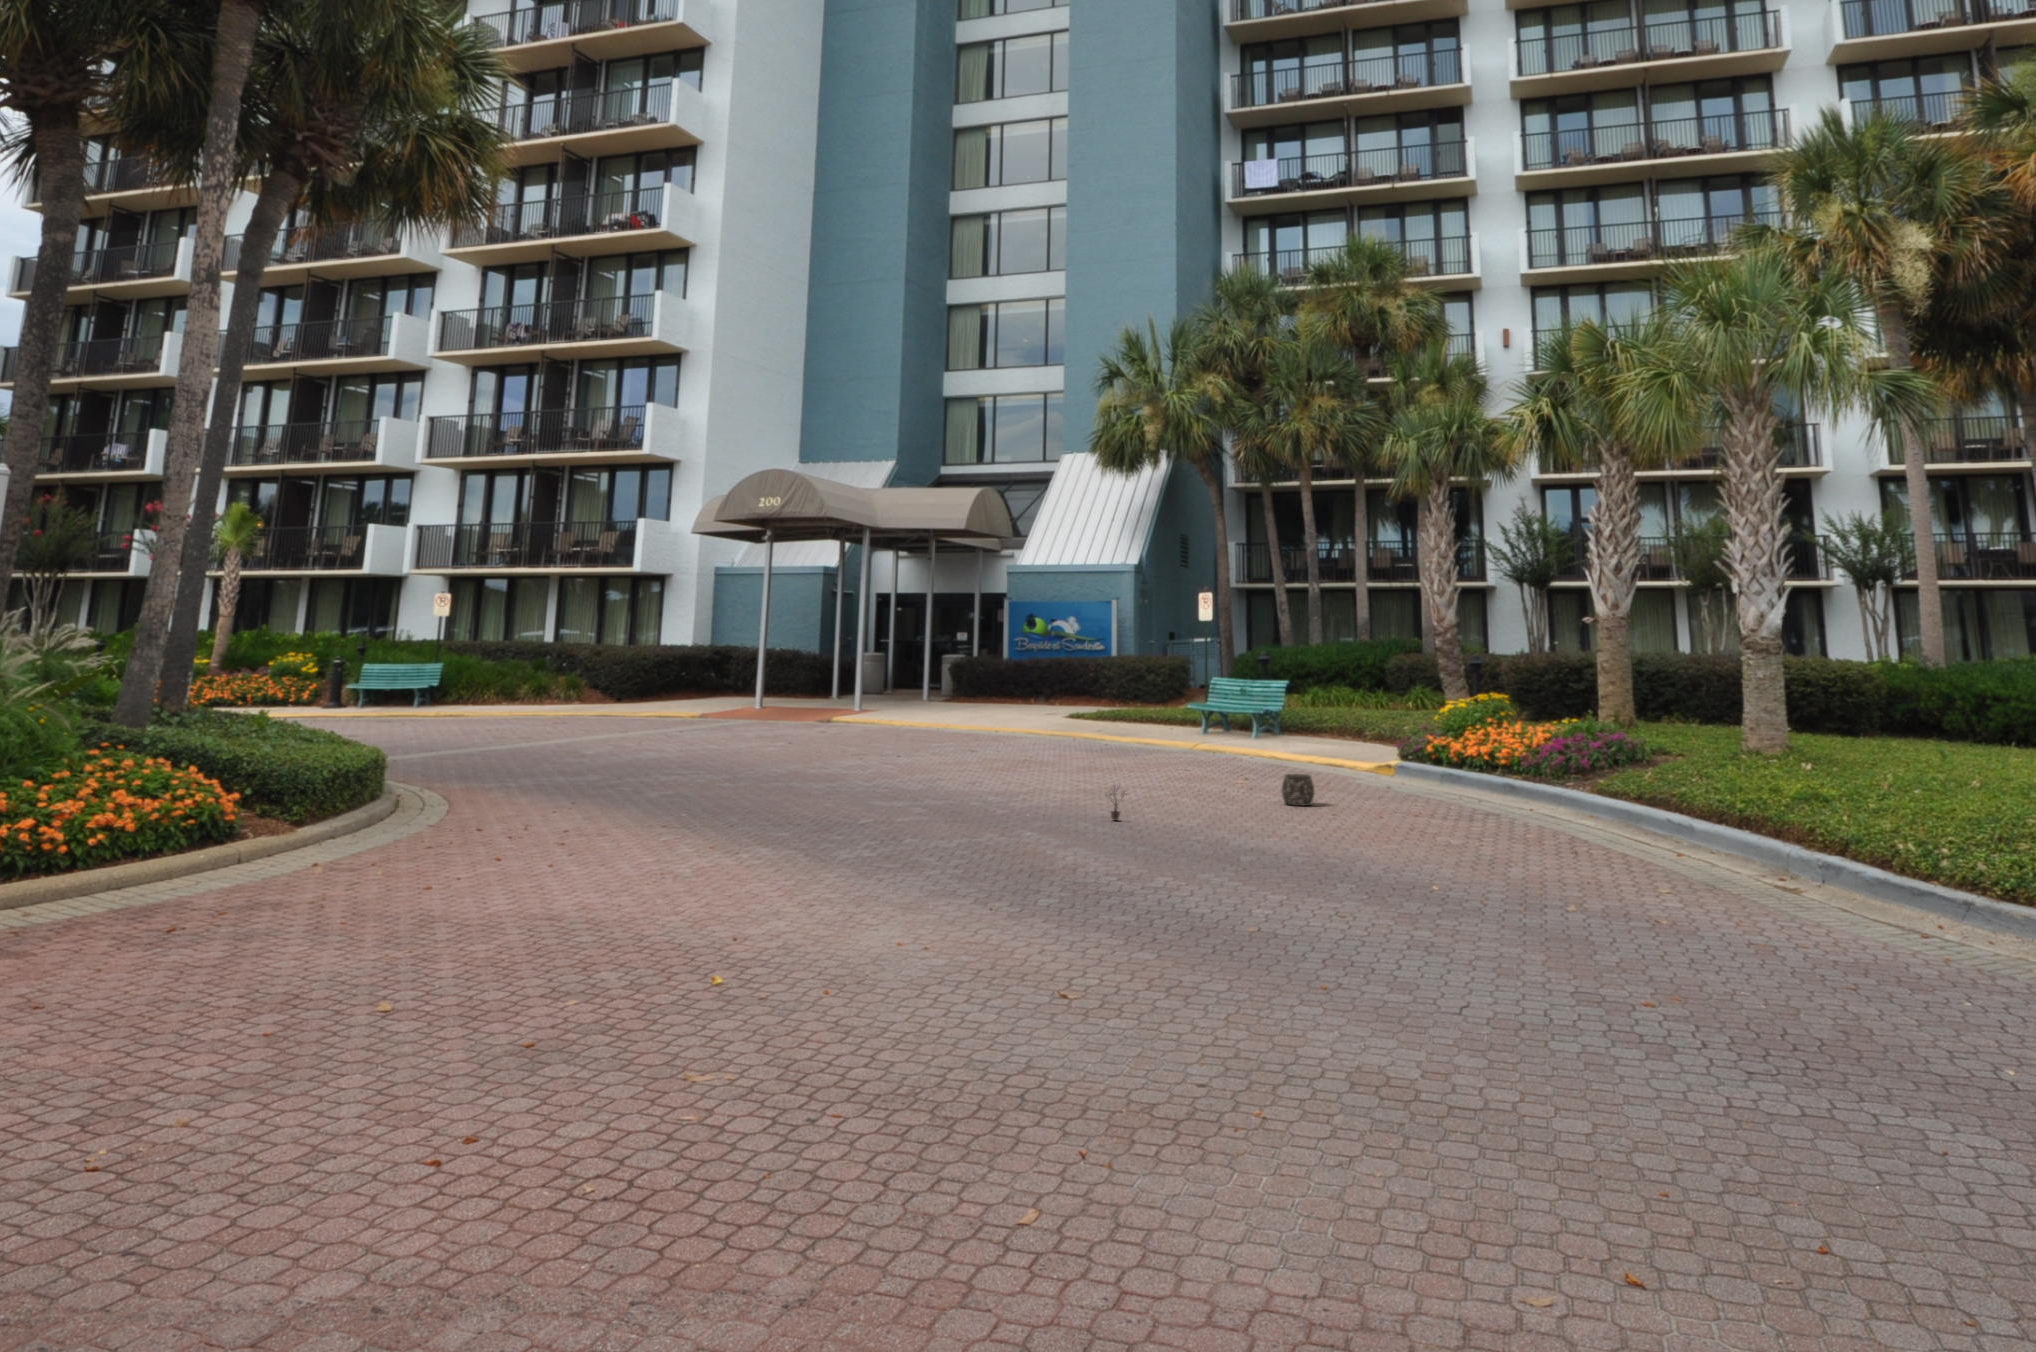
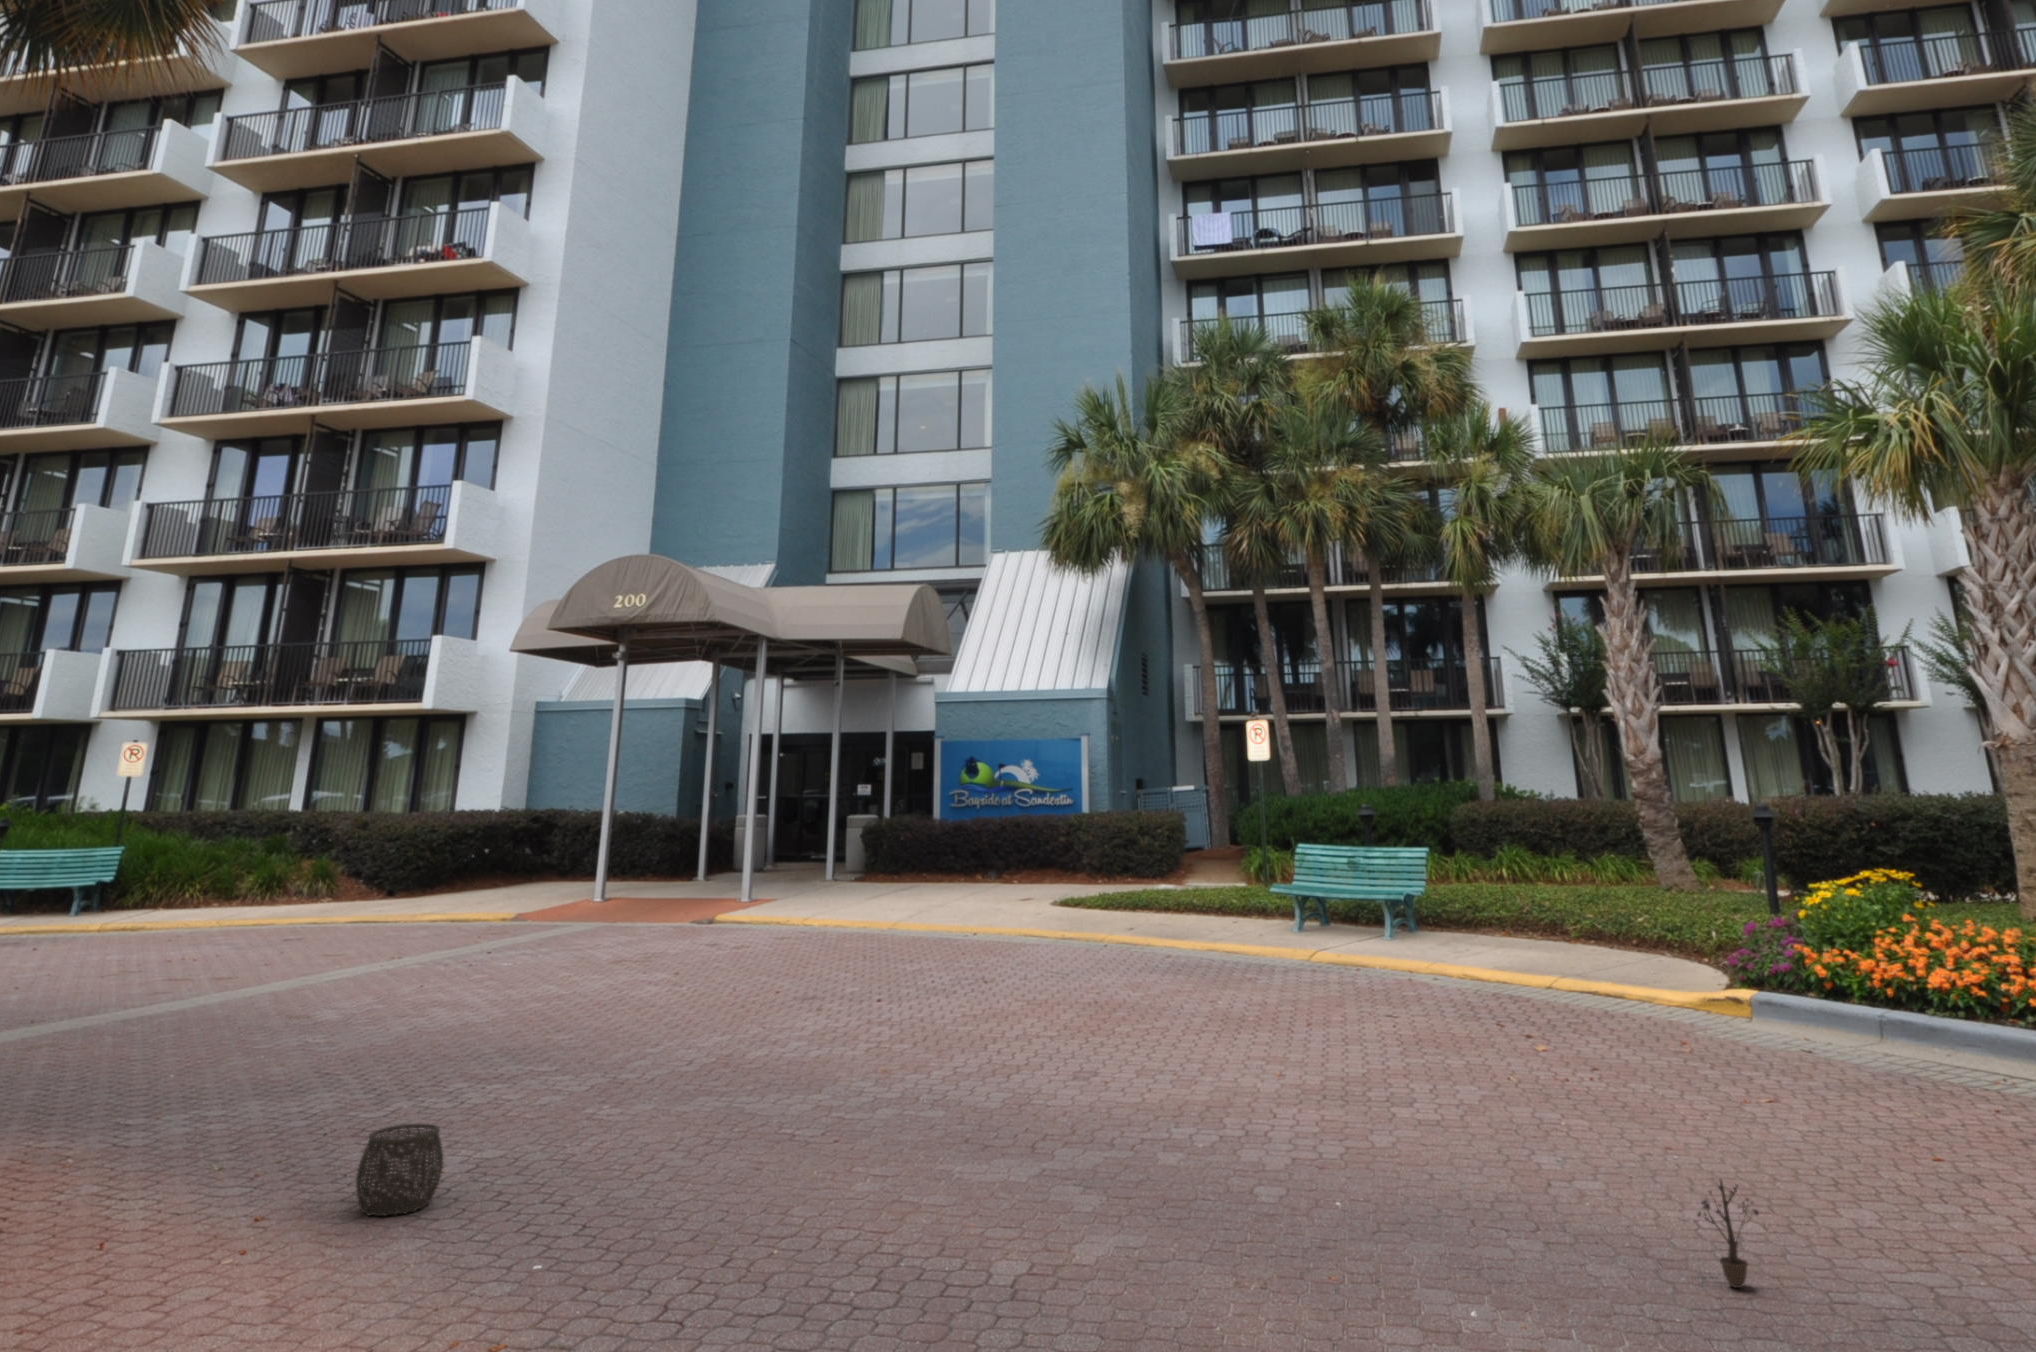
woven basket: present [1282,774,1314,806] -> present [356,1123,443,1216]

